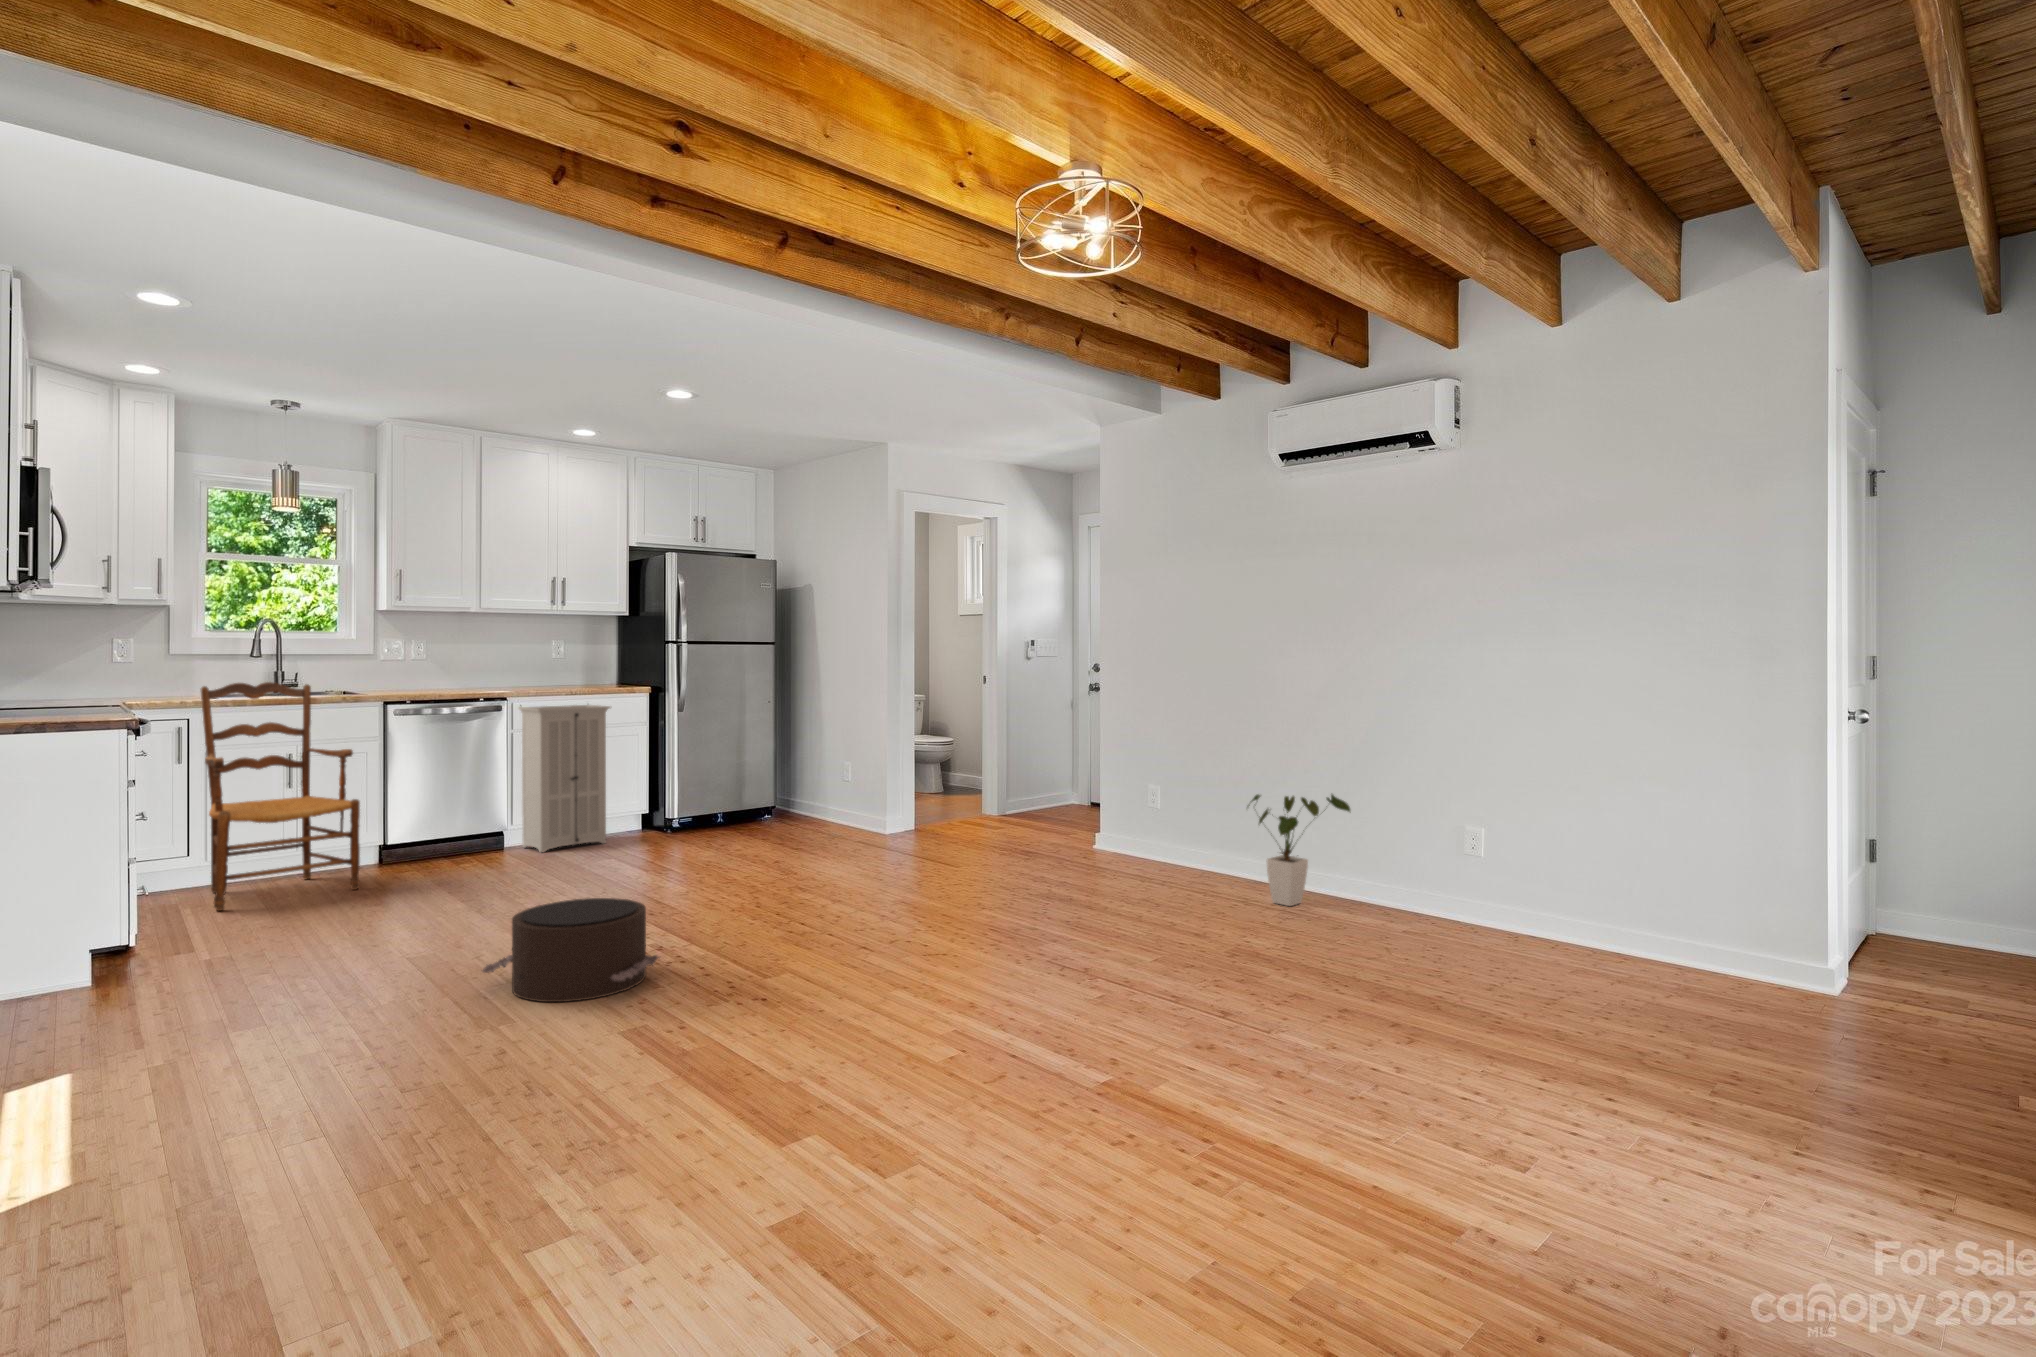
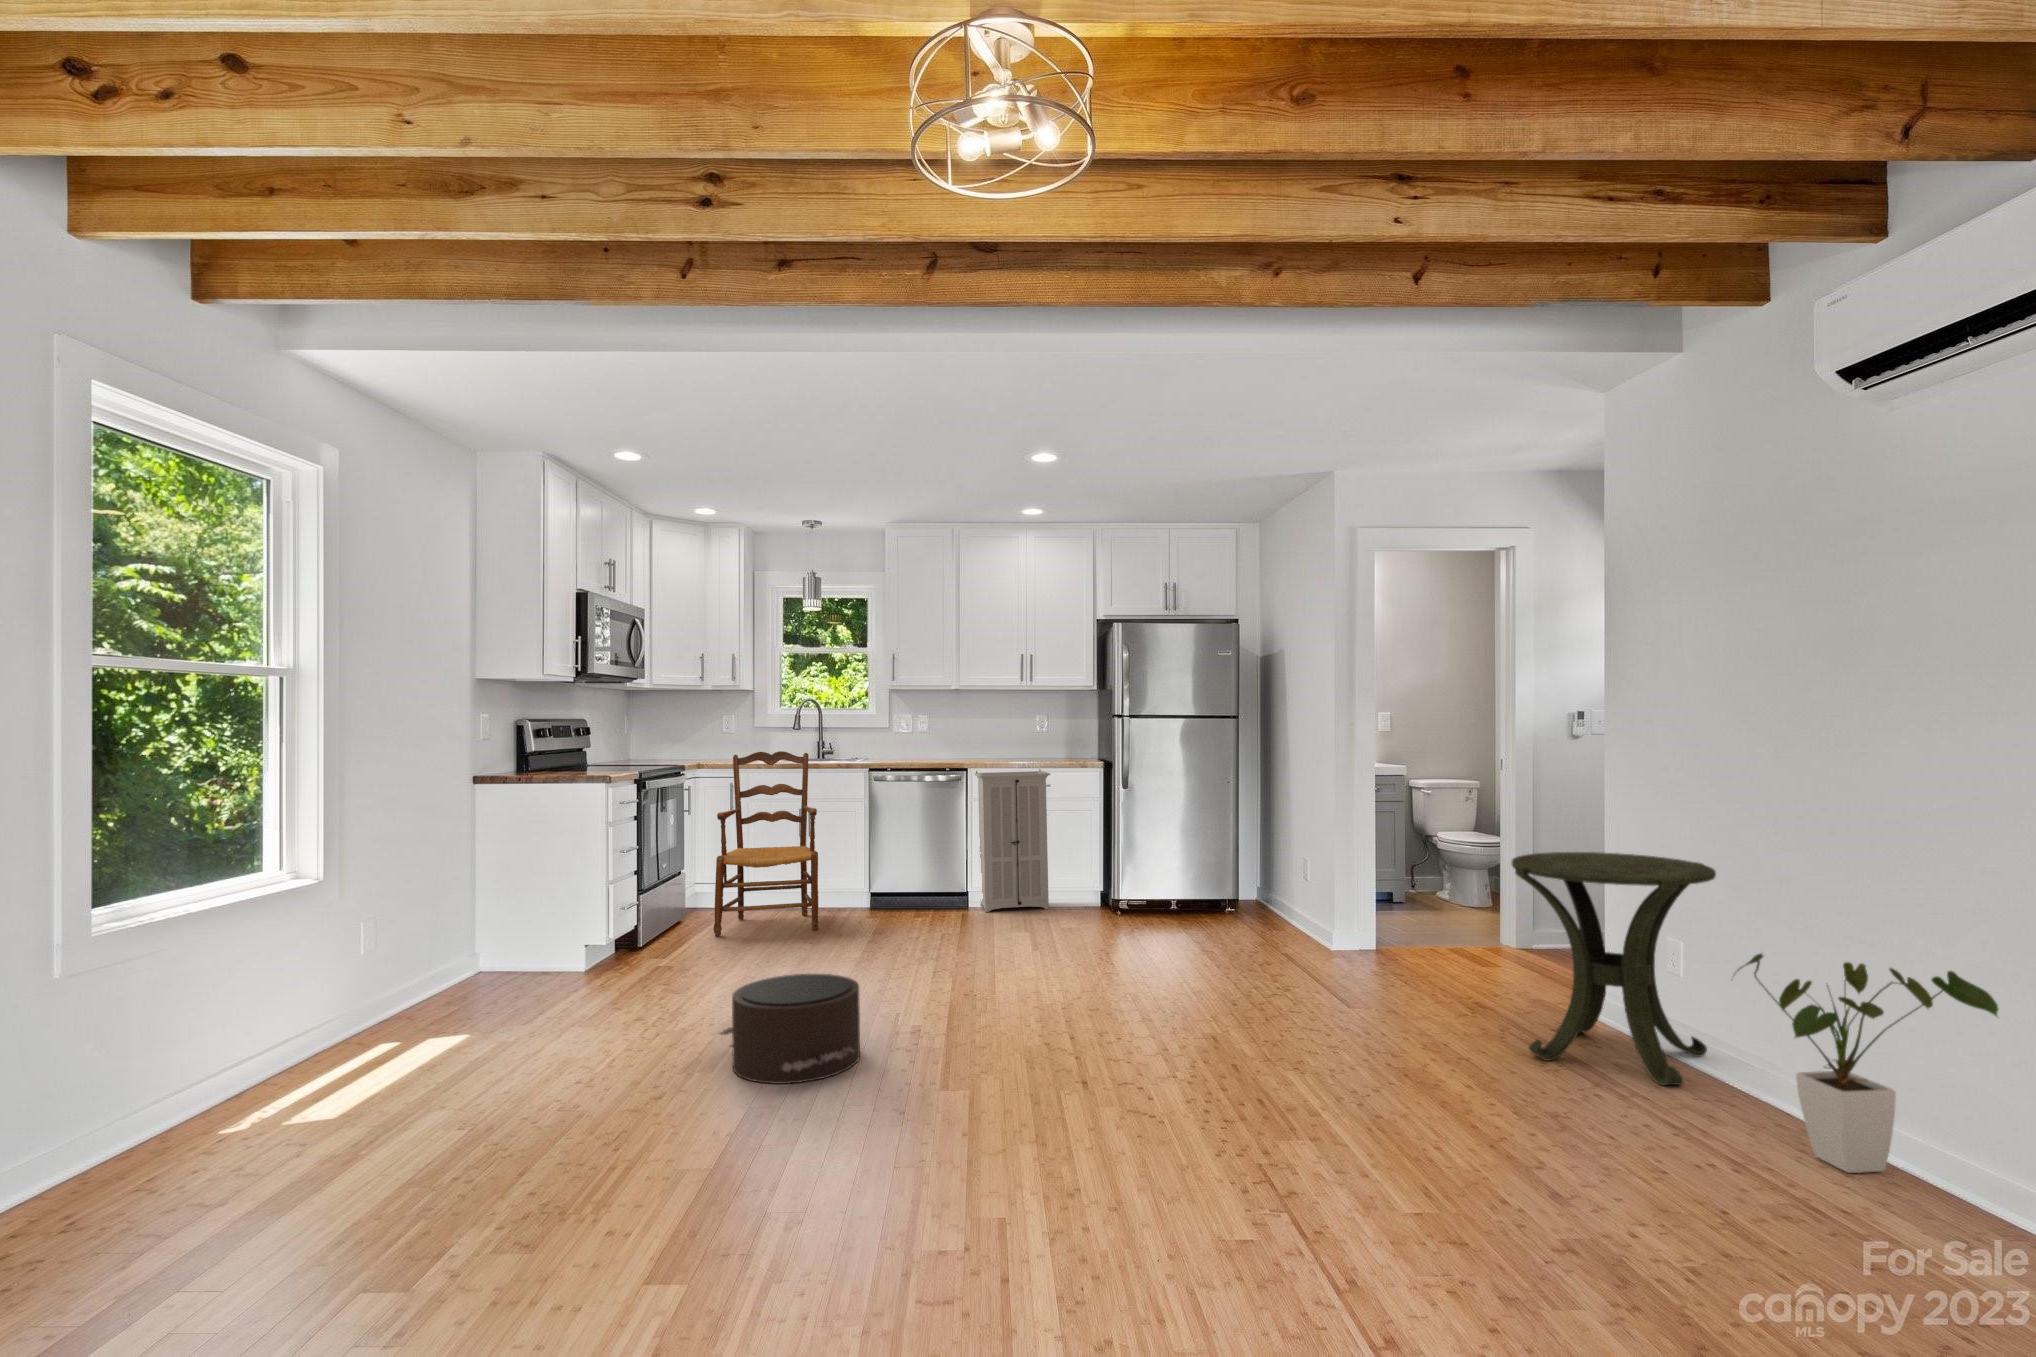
side table: none [1090,749,1204,886] -> present [1511,852,1716,1085]

